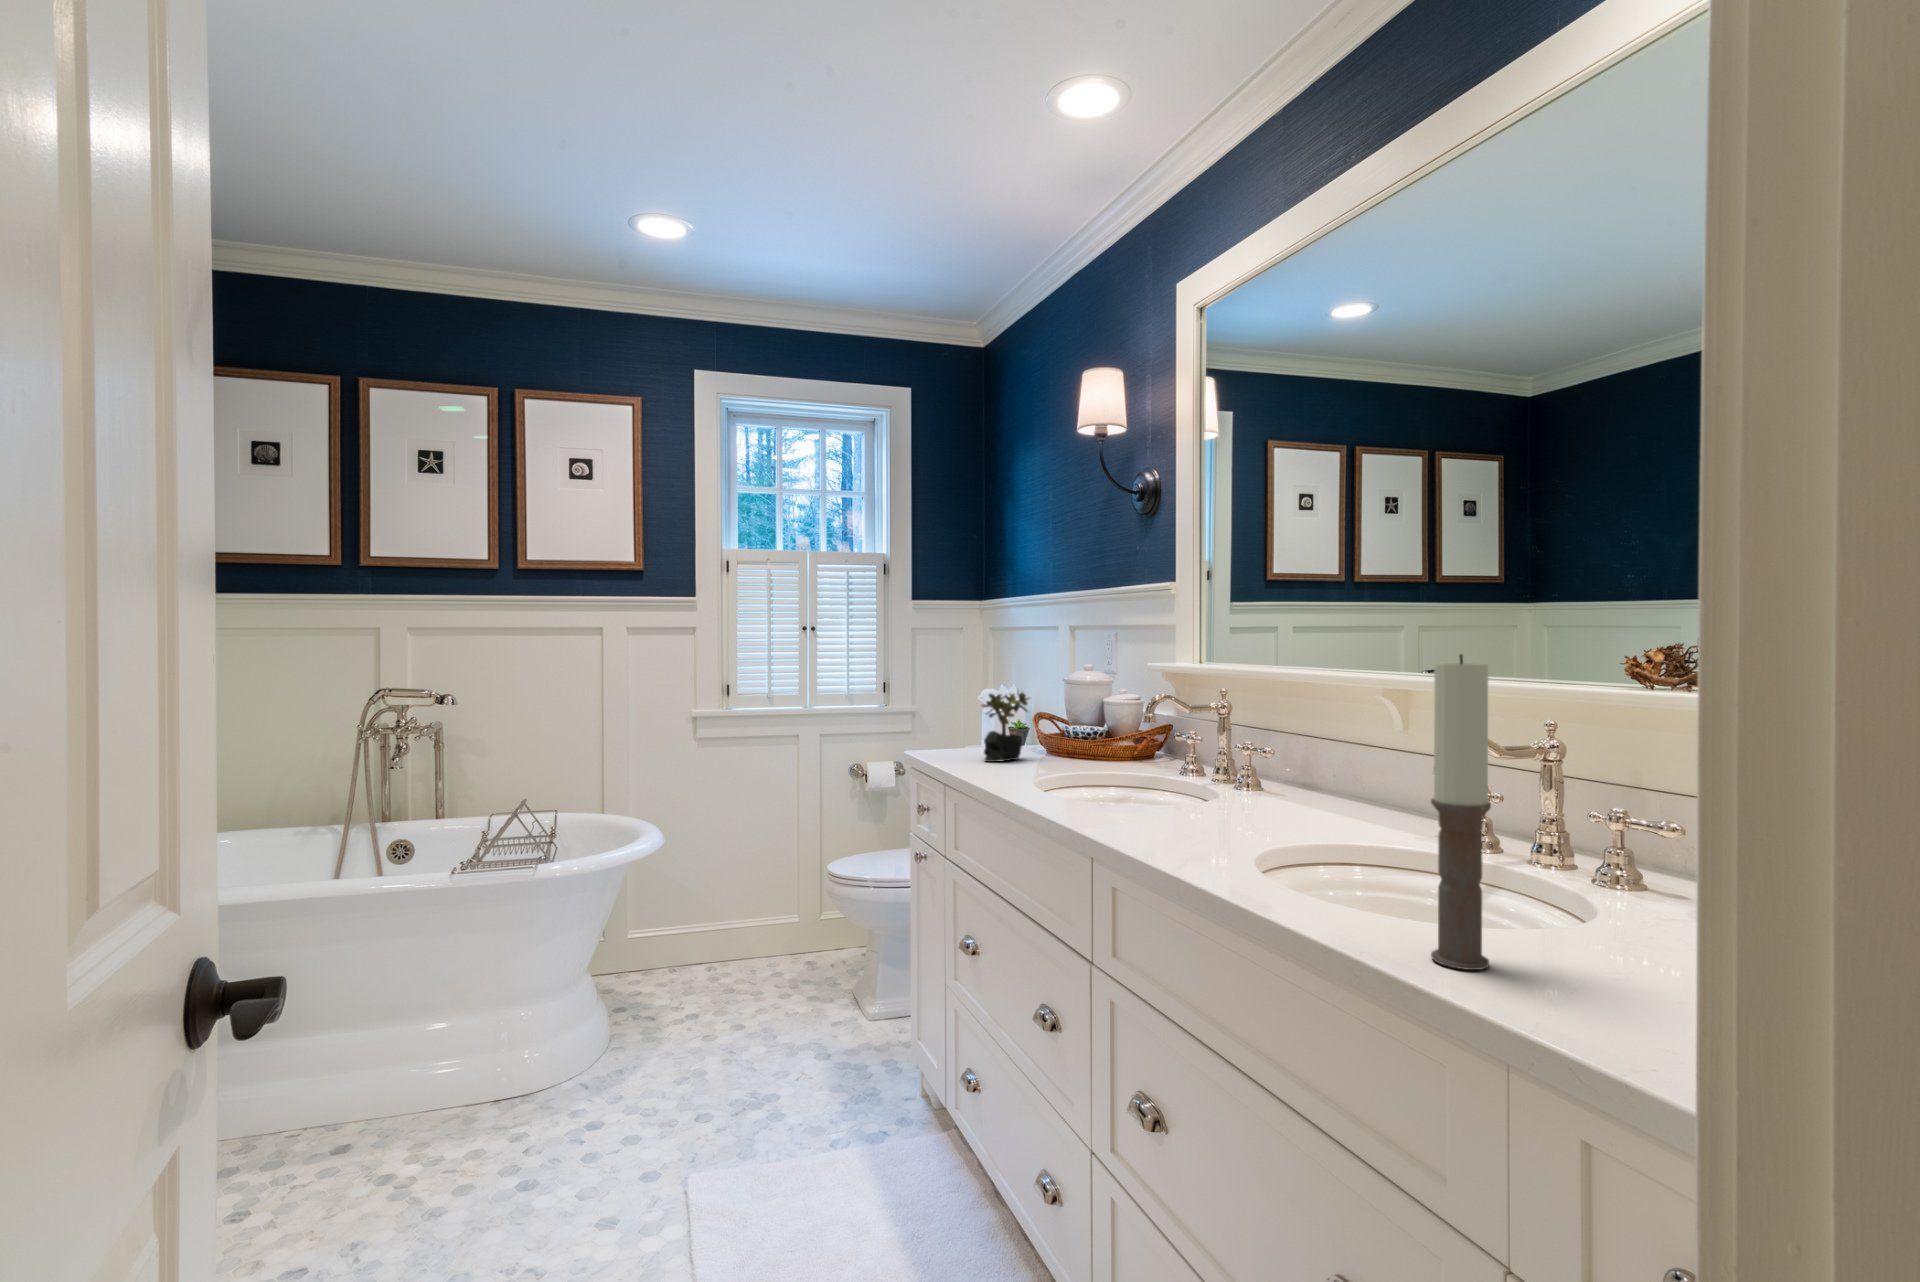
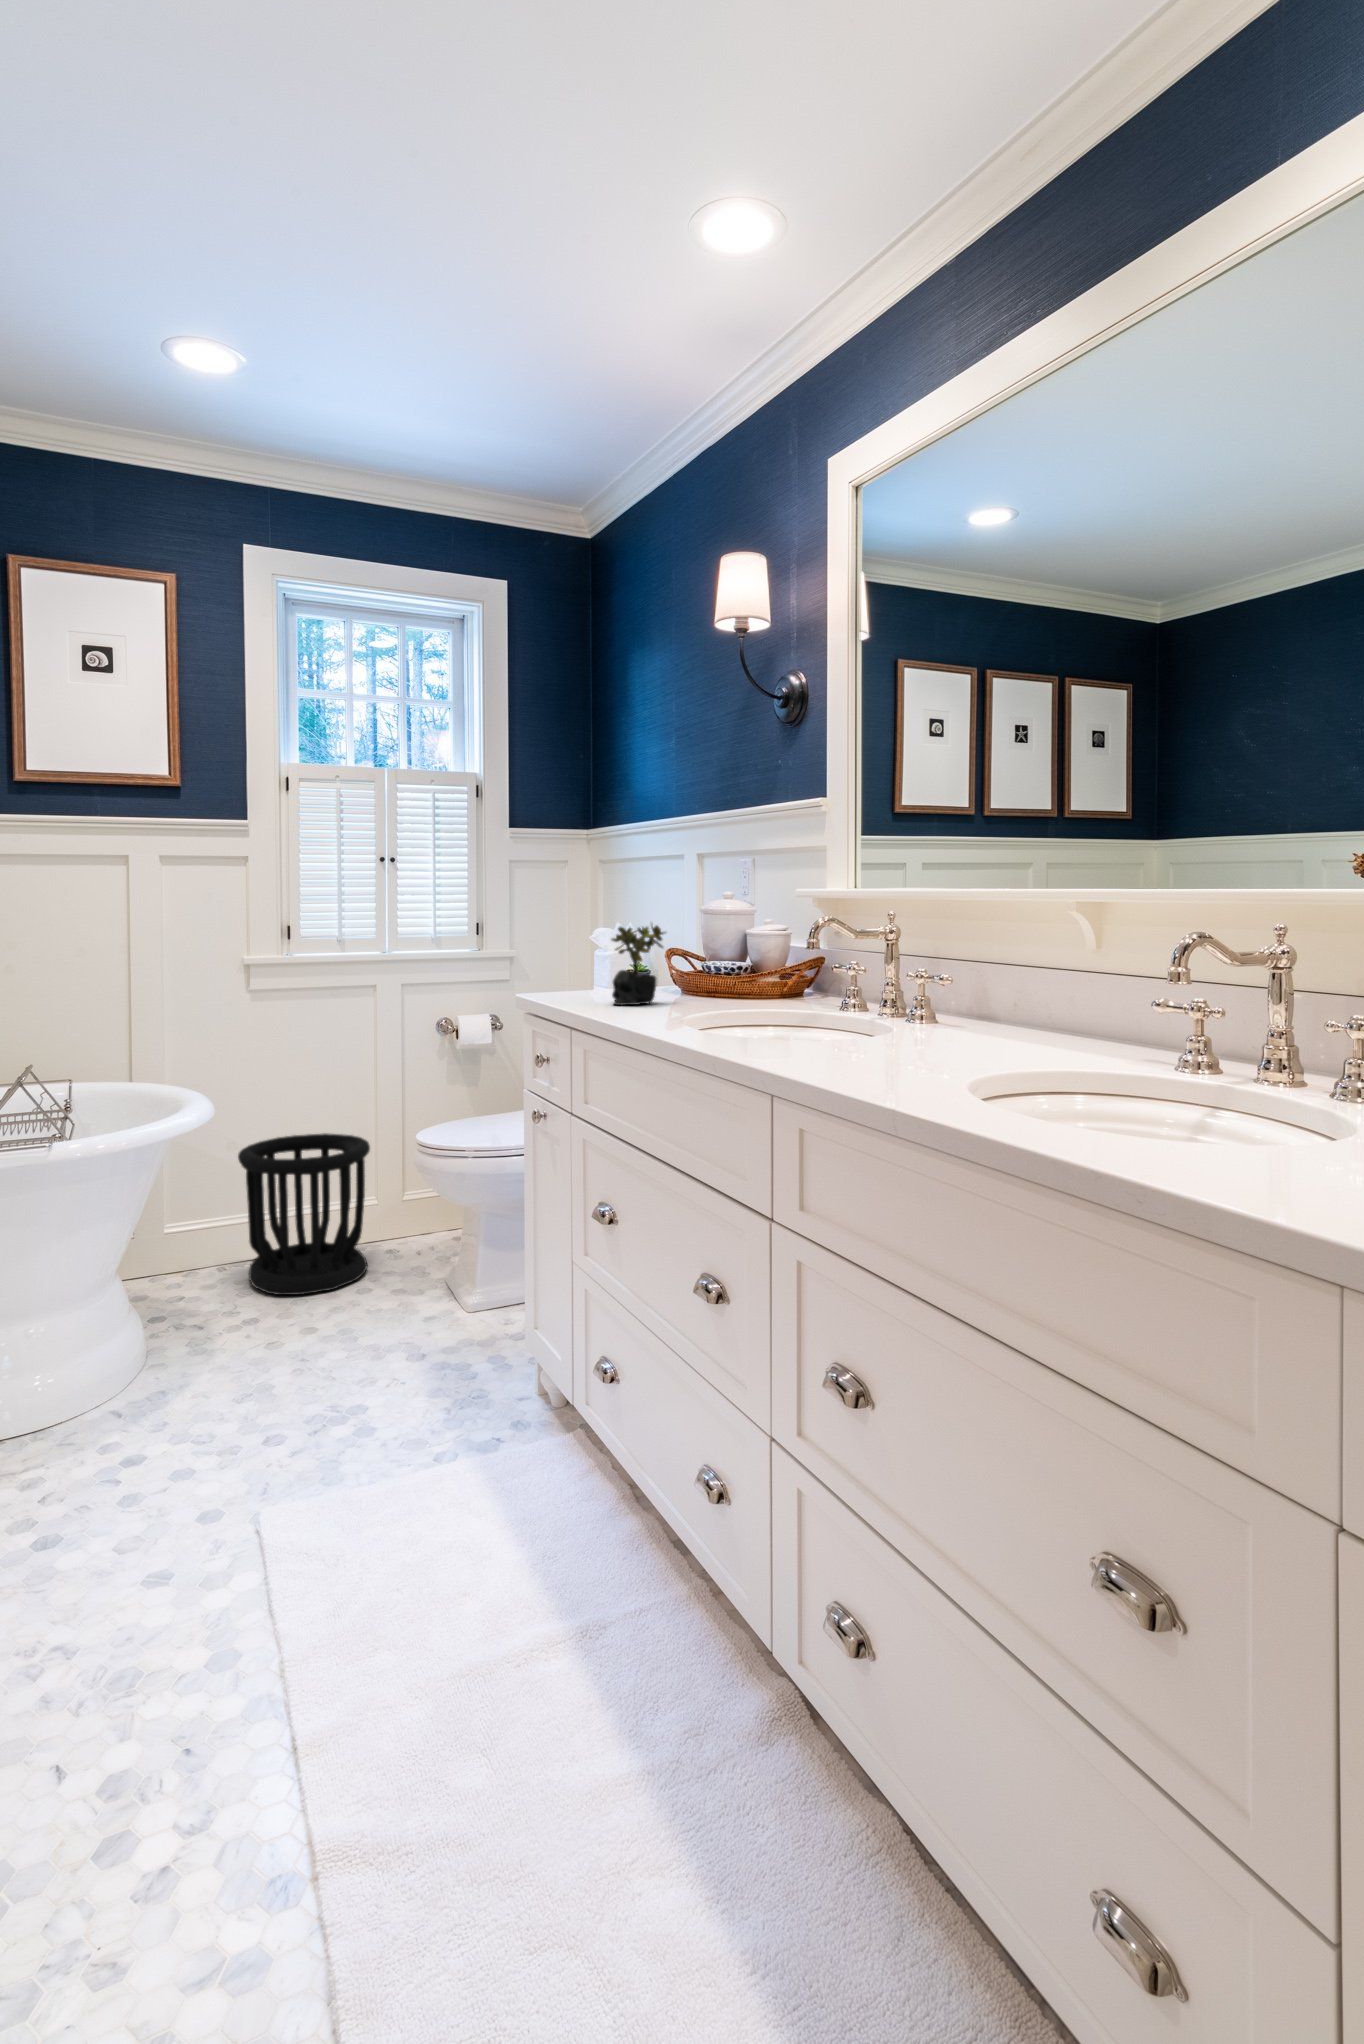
candle: present [1431,654,1491,970] -> none [1215,808,1300,1175]
wastebasket: none [682,858,790,999] -> present [238,1134,370,1295]

